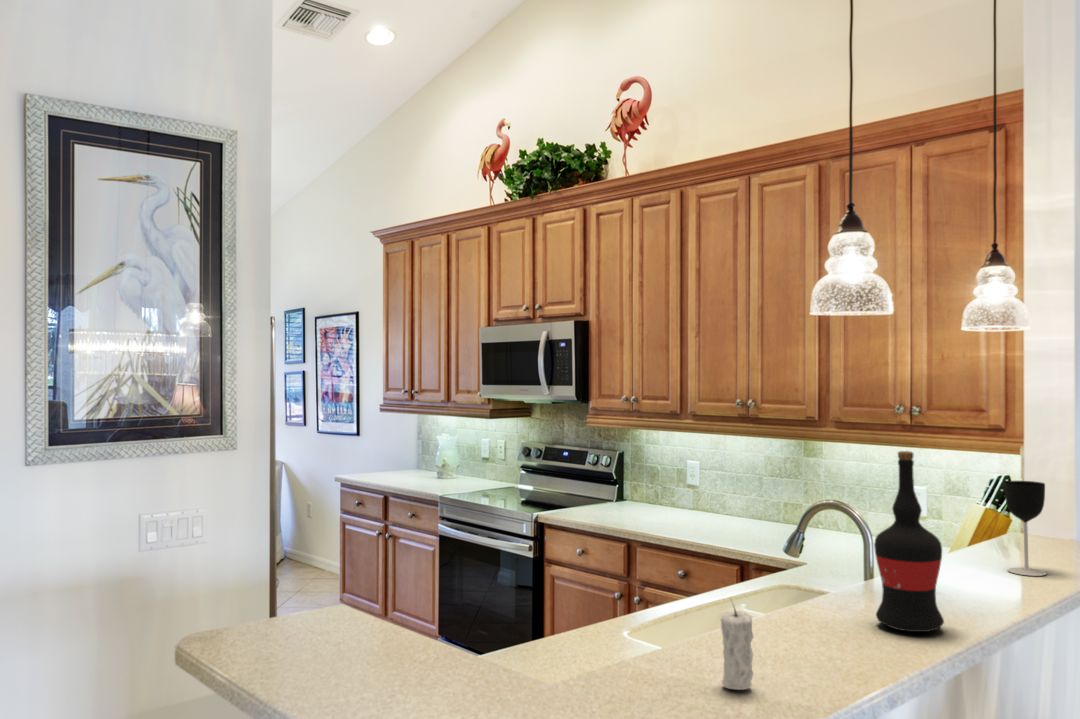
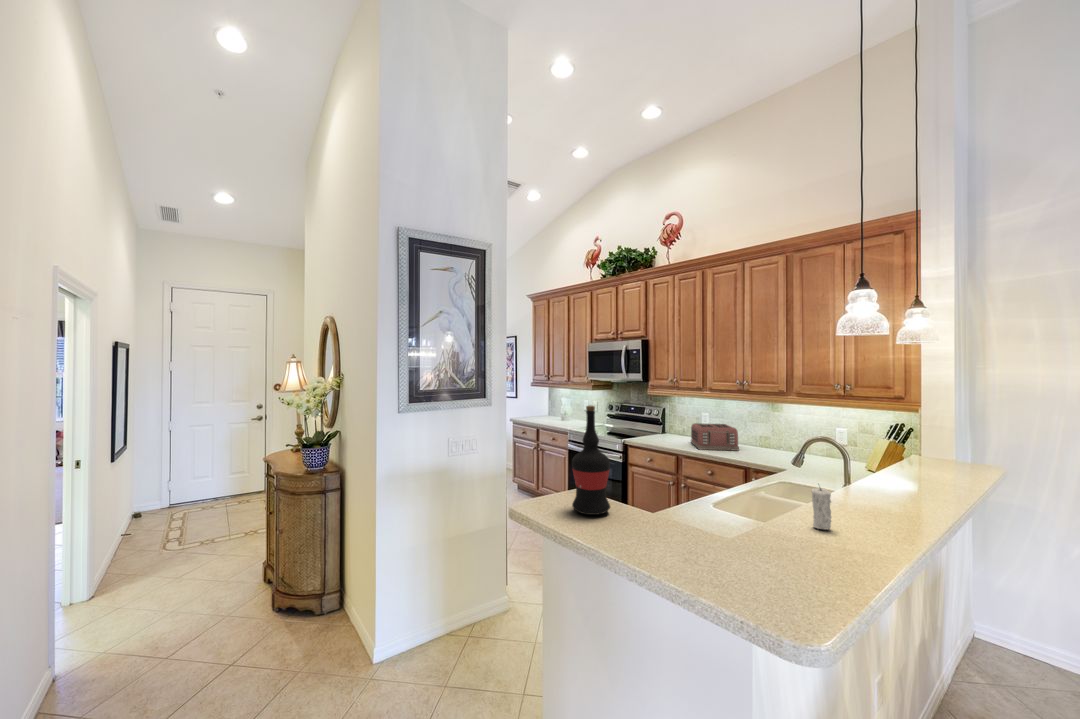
wine bottle: present [874,451,944,632] -> present [572,406,610,515]
toaster: none [661,480,743,530] -> present [691,423,739,451]
wine glass: present [1004,481,1046,576] -> none [925,426,953,478]

